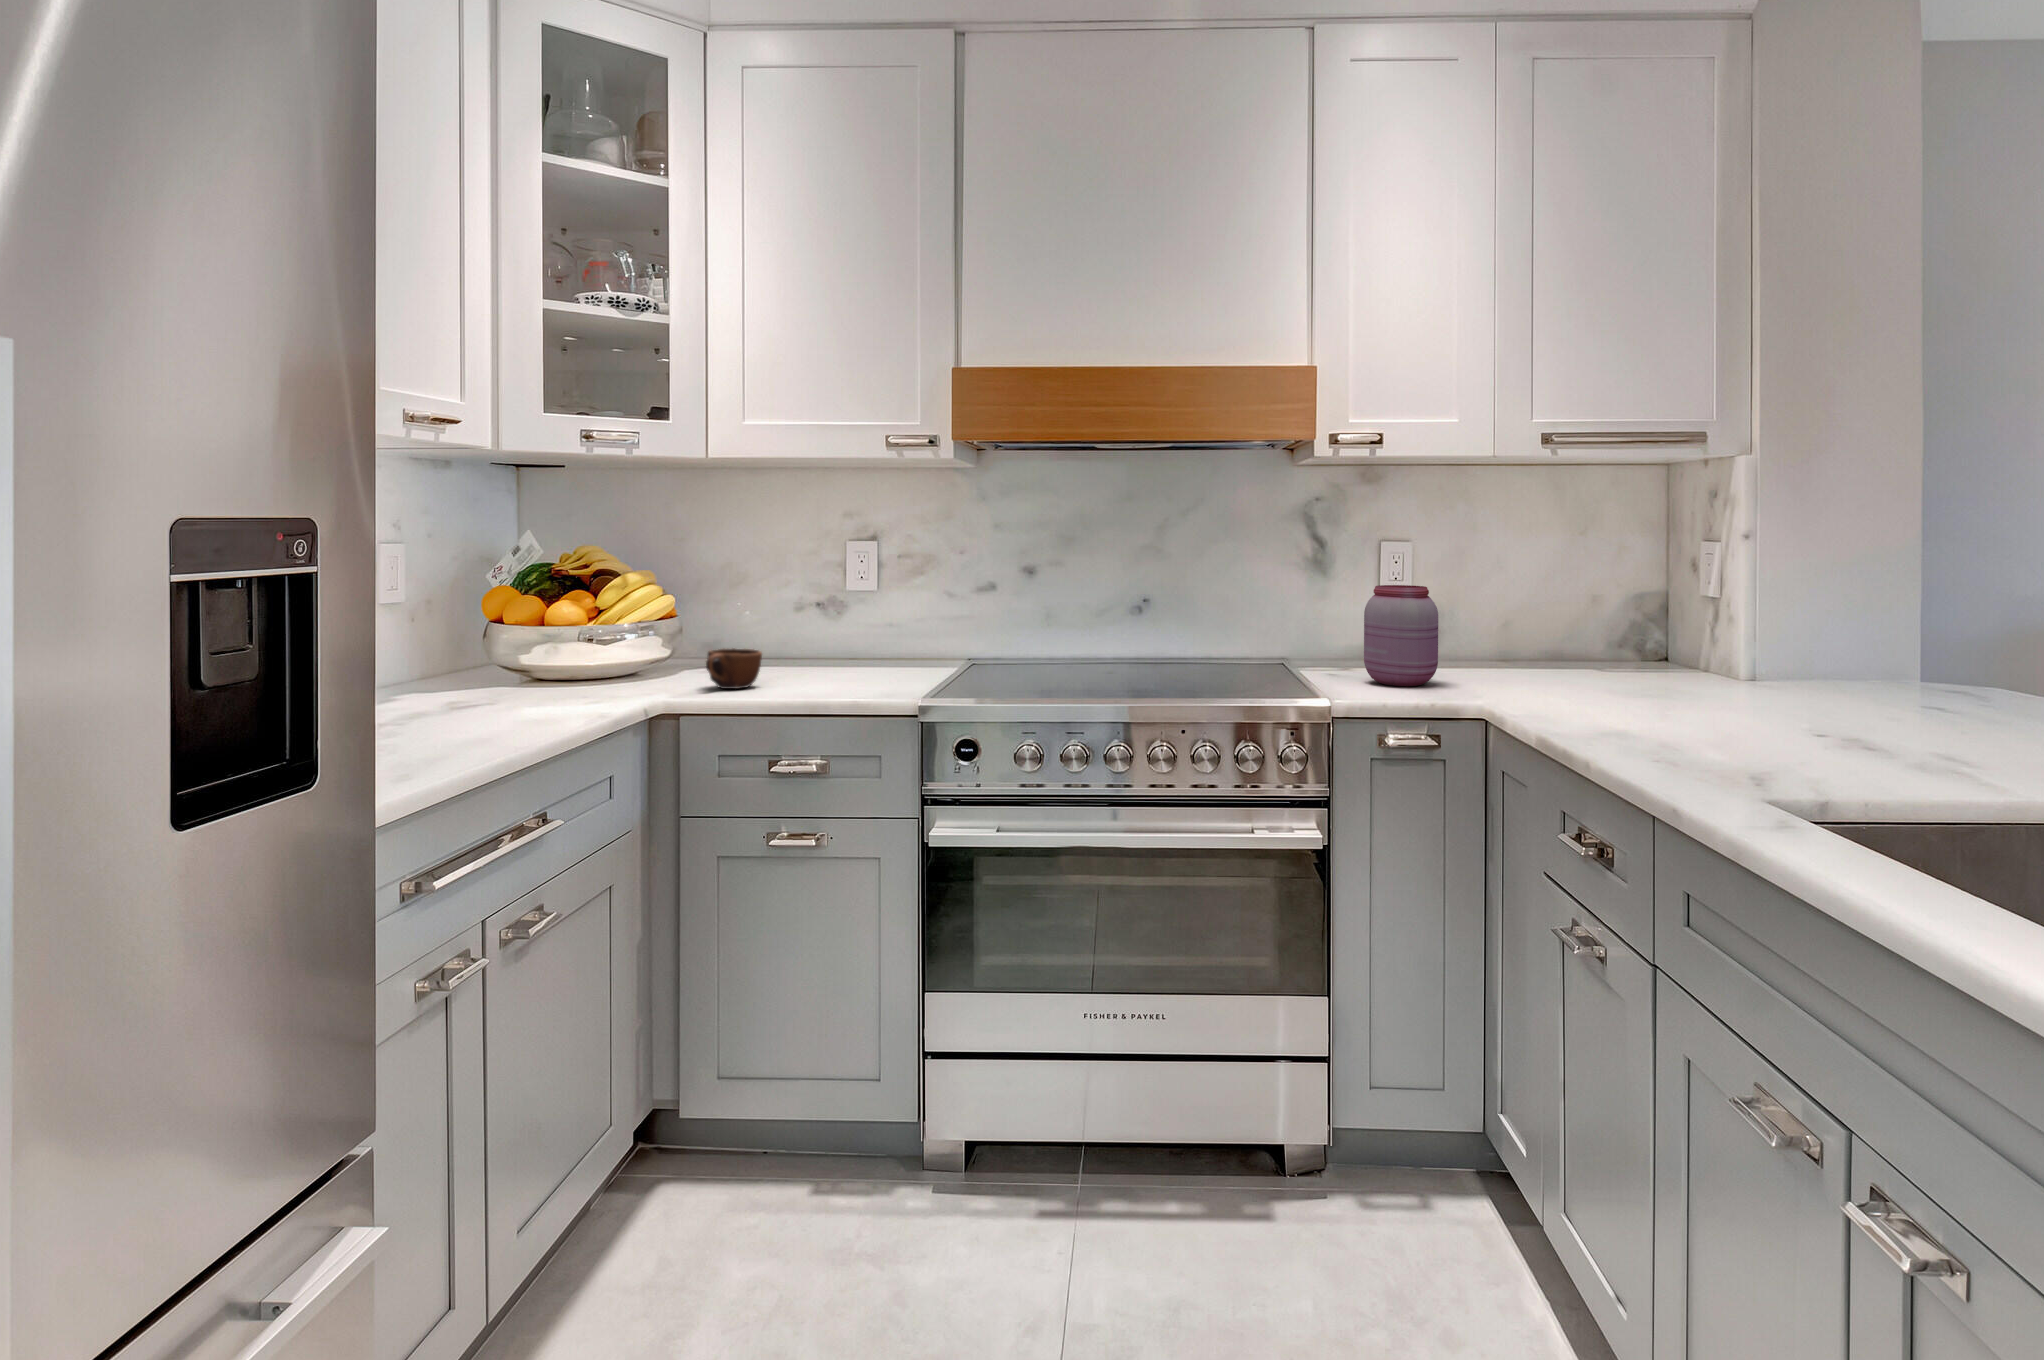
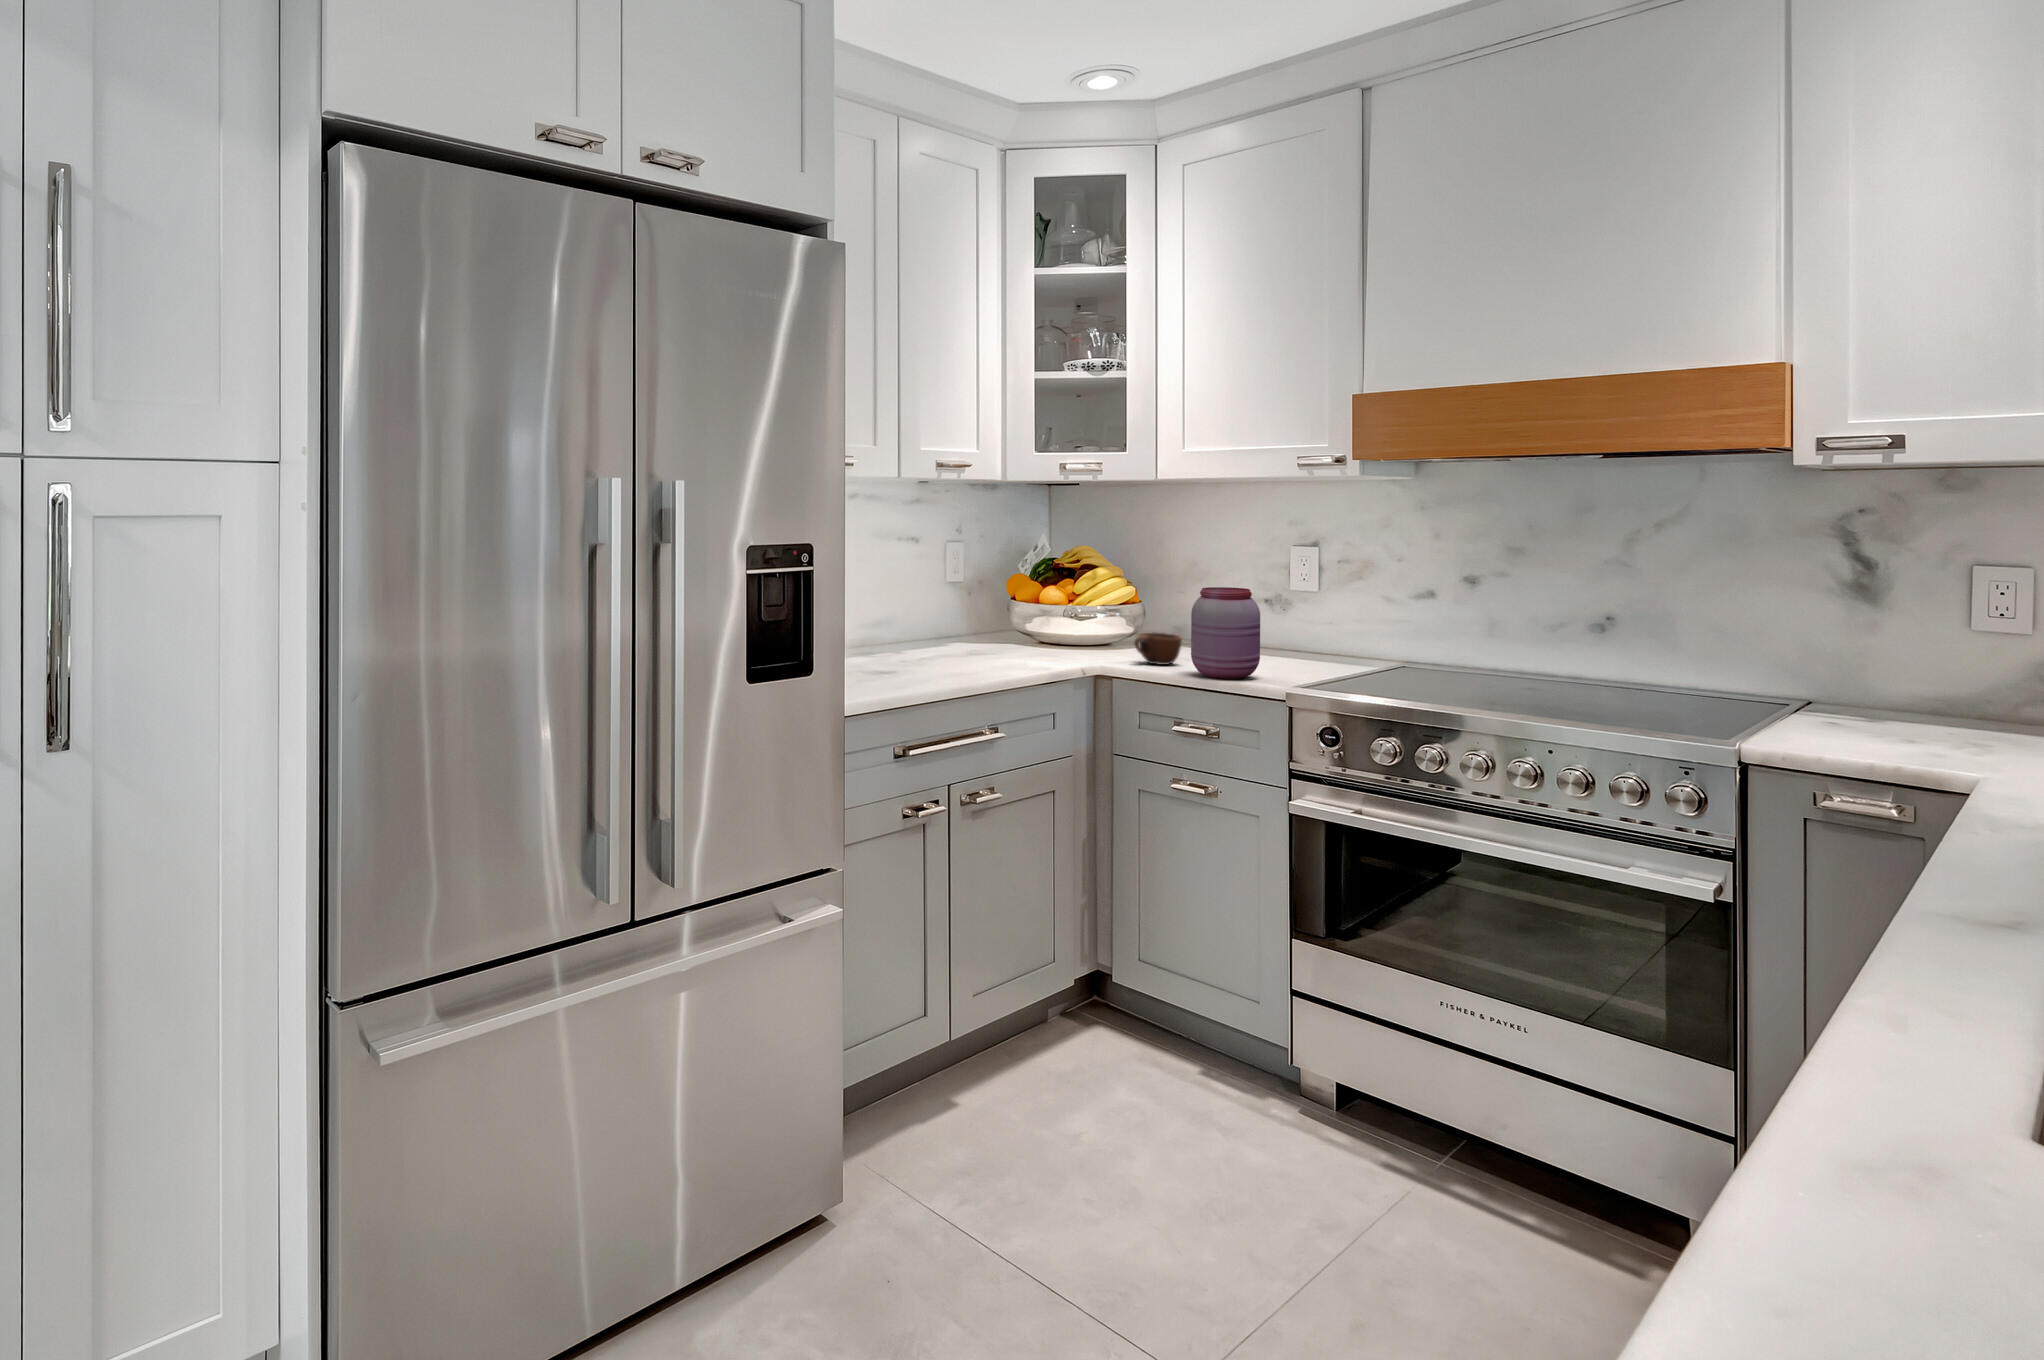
jar: present [1364,585,1438,686] -> present [1191,587,1260,679]

